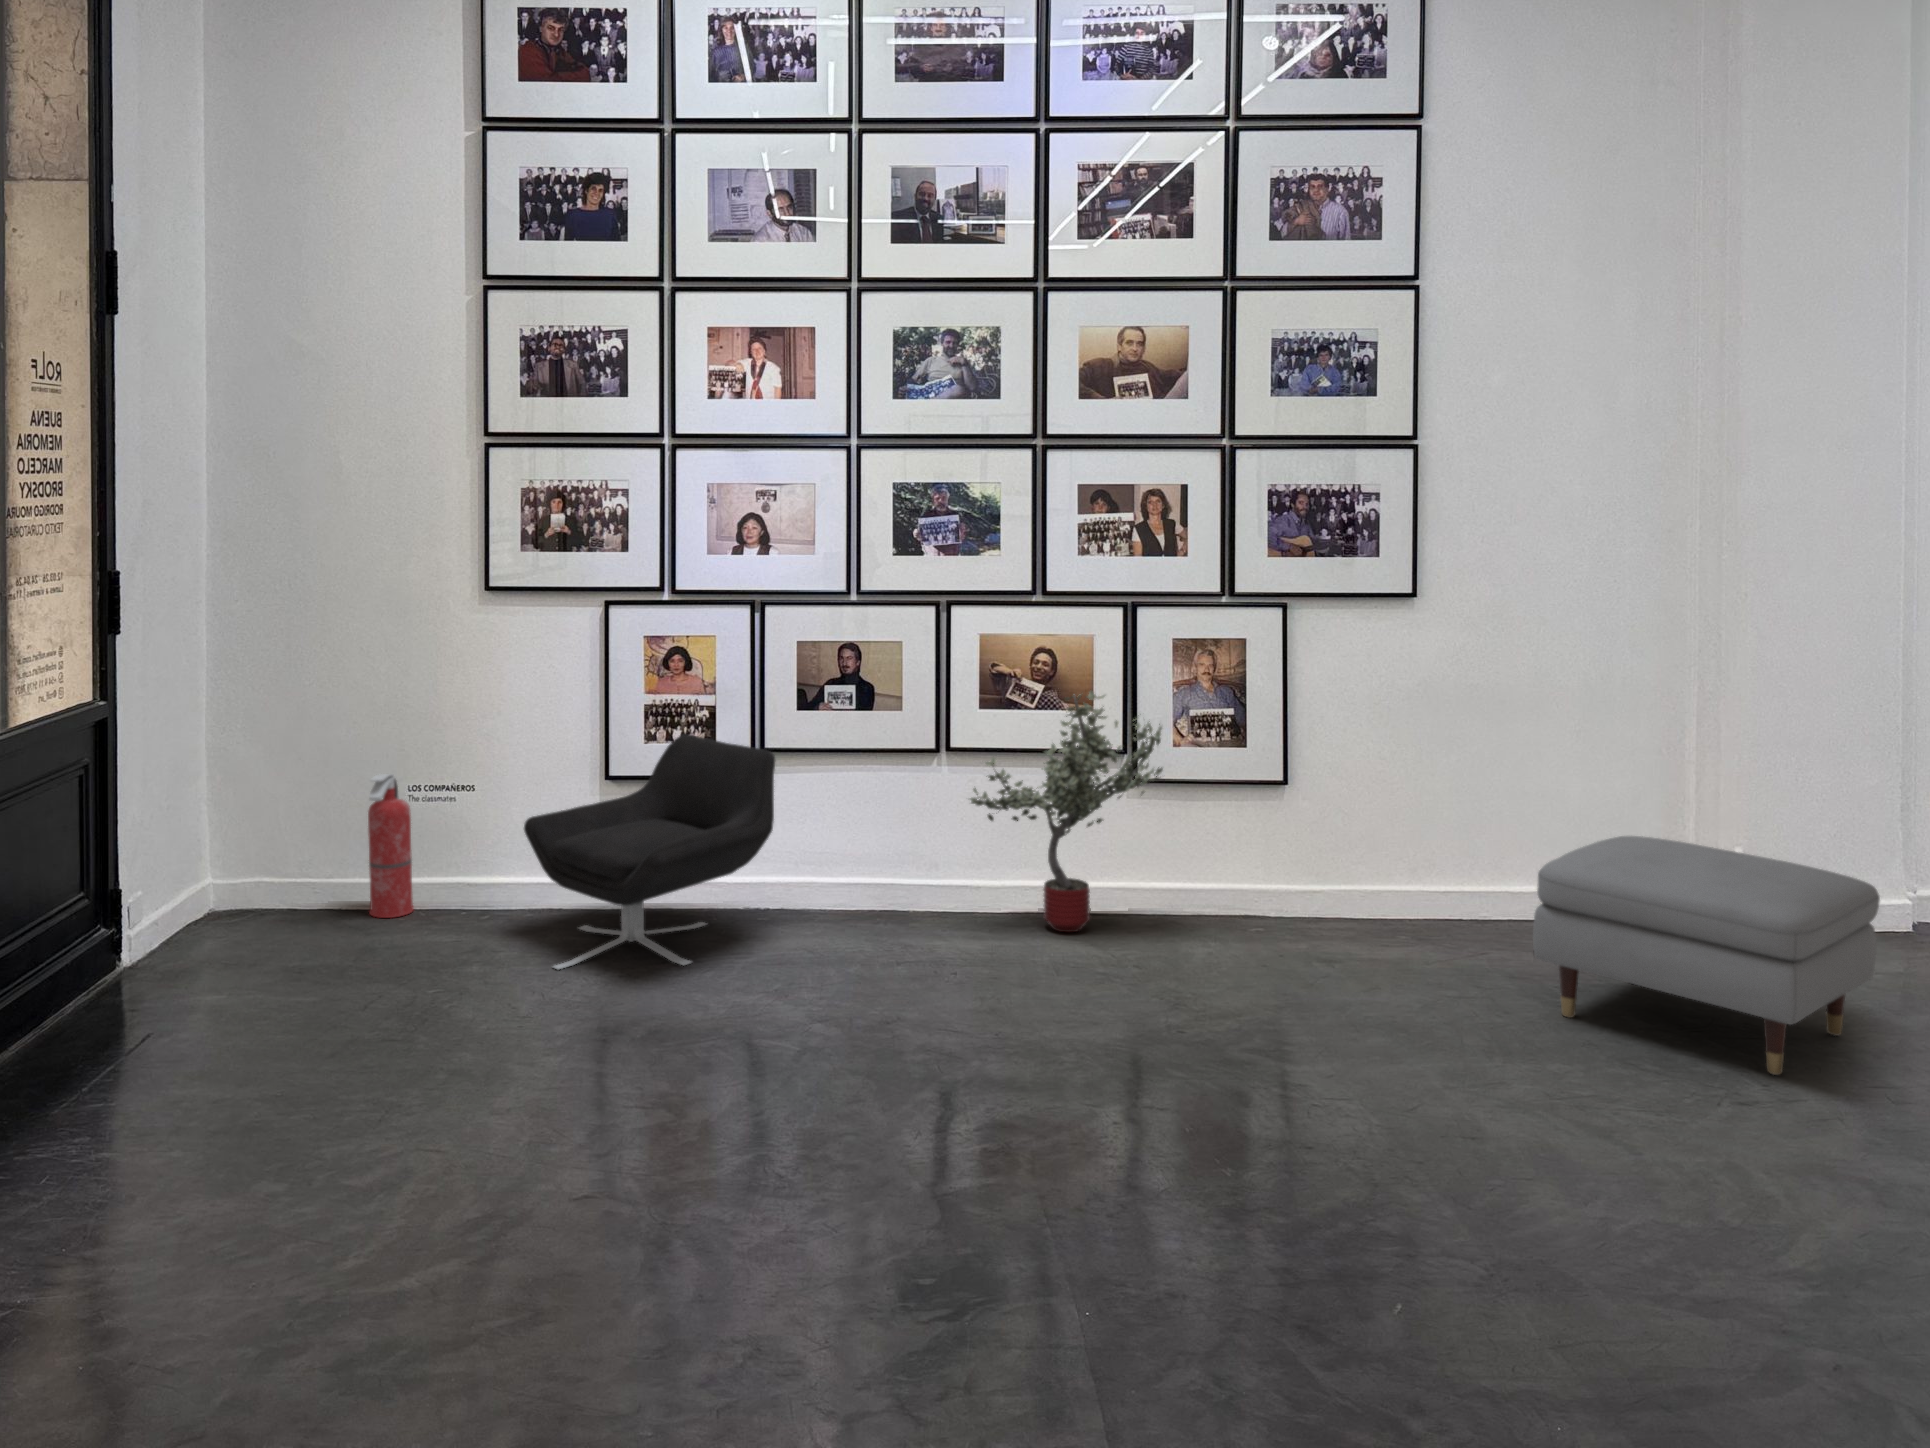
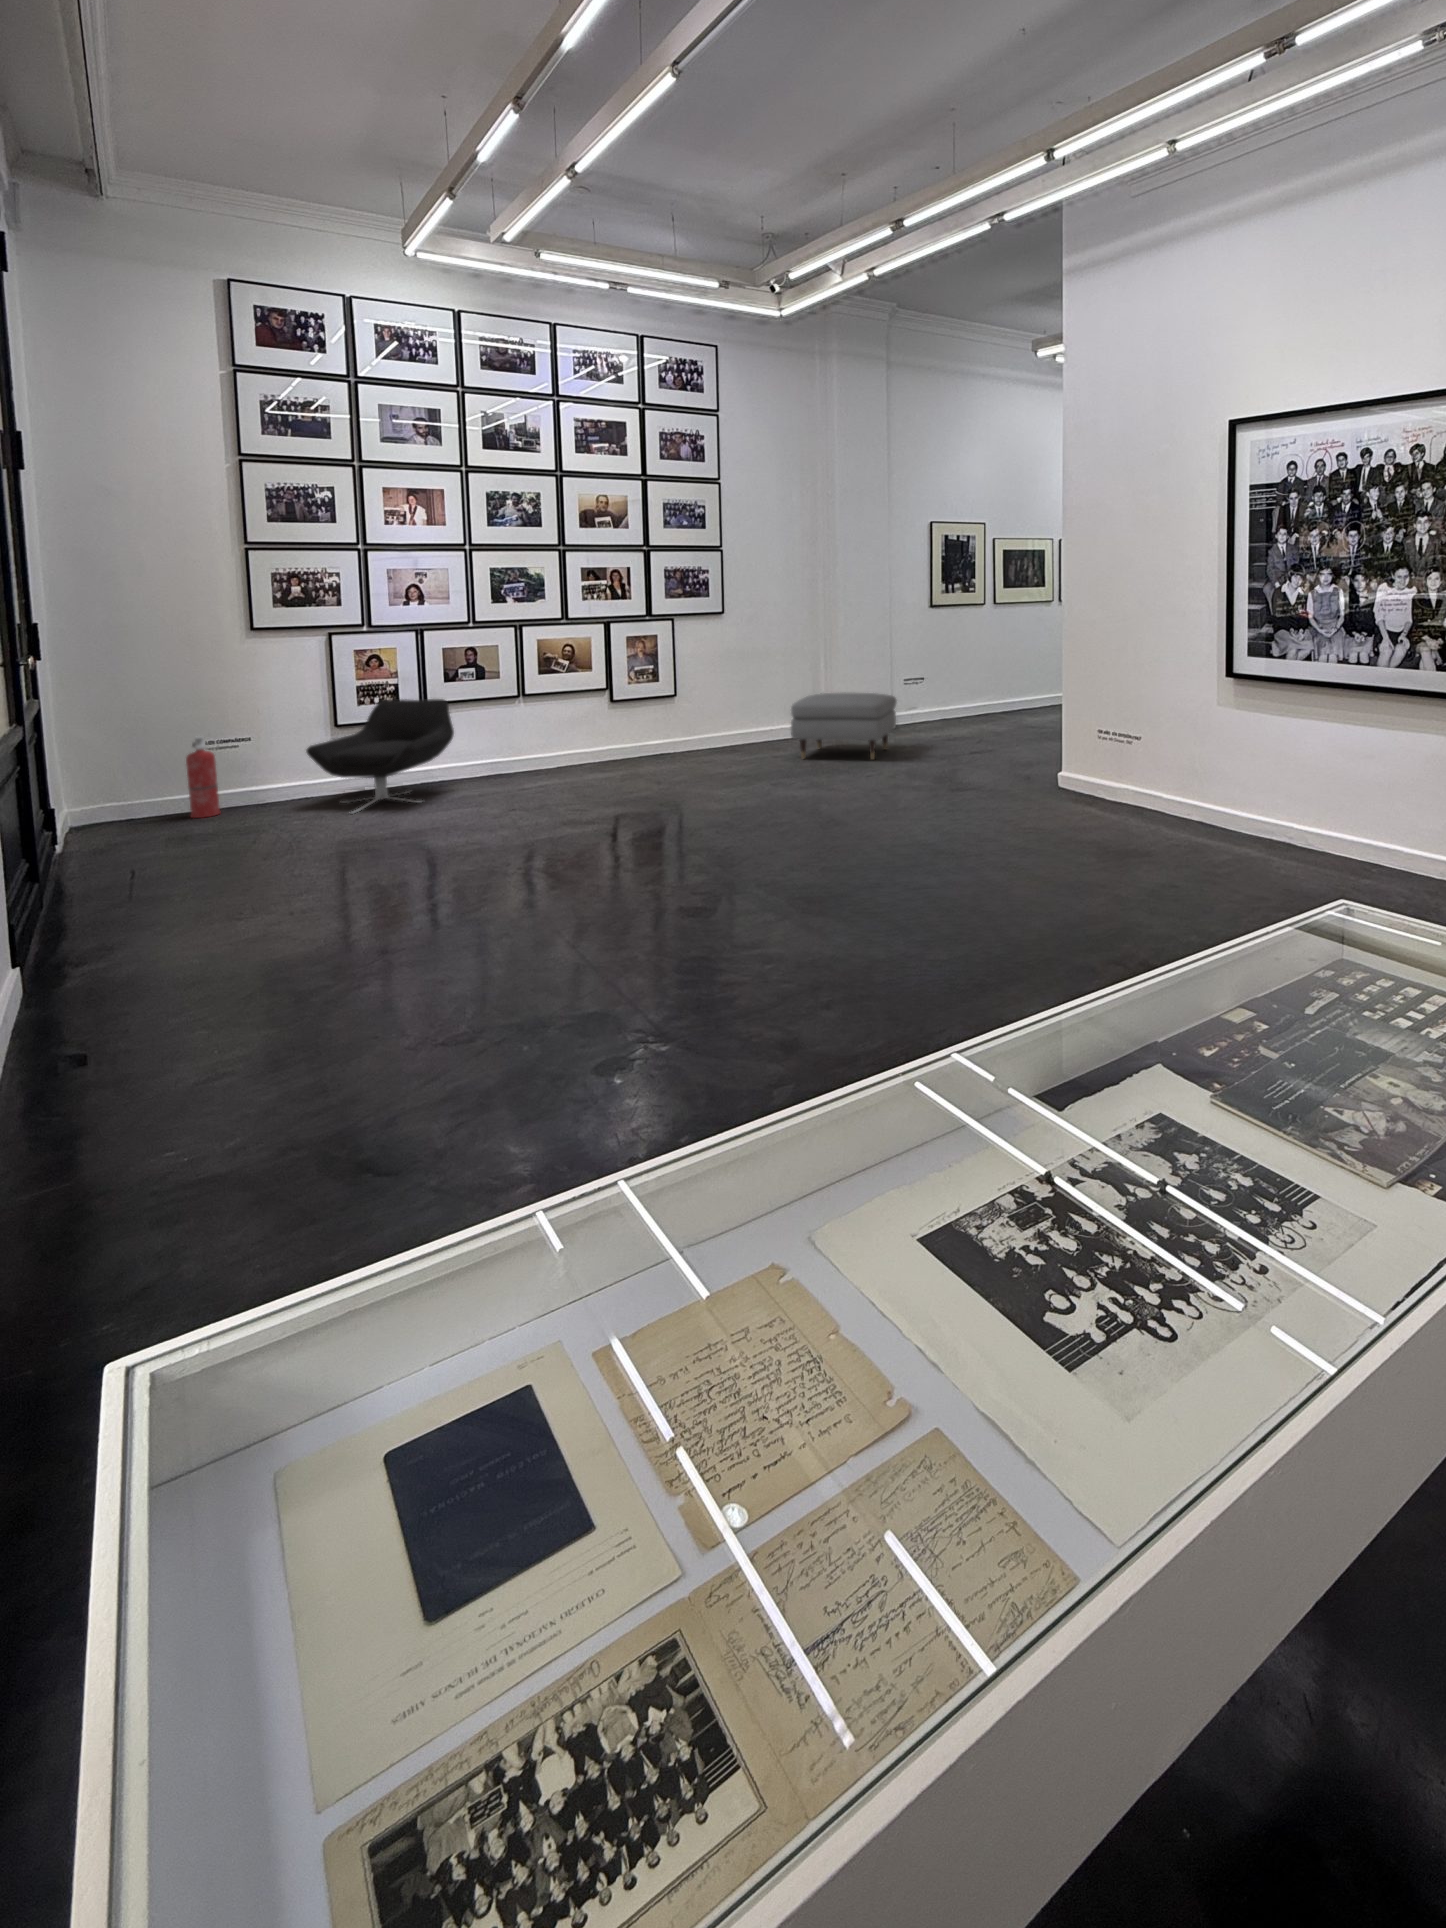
potted tree: present [970,691,1163,932] -> none [544,660,634,769]

